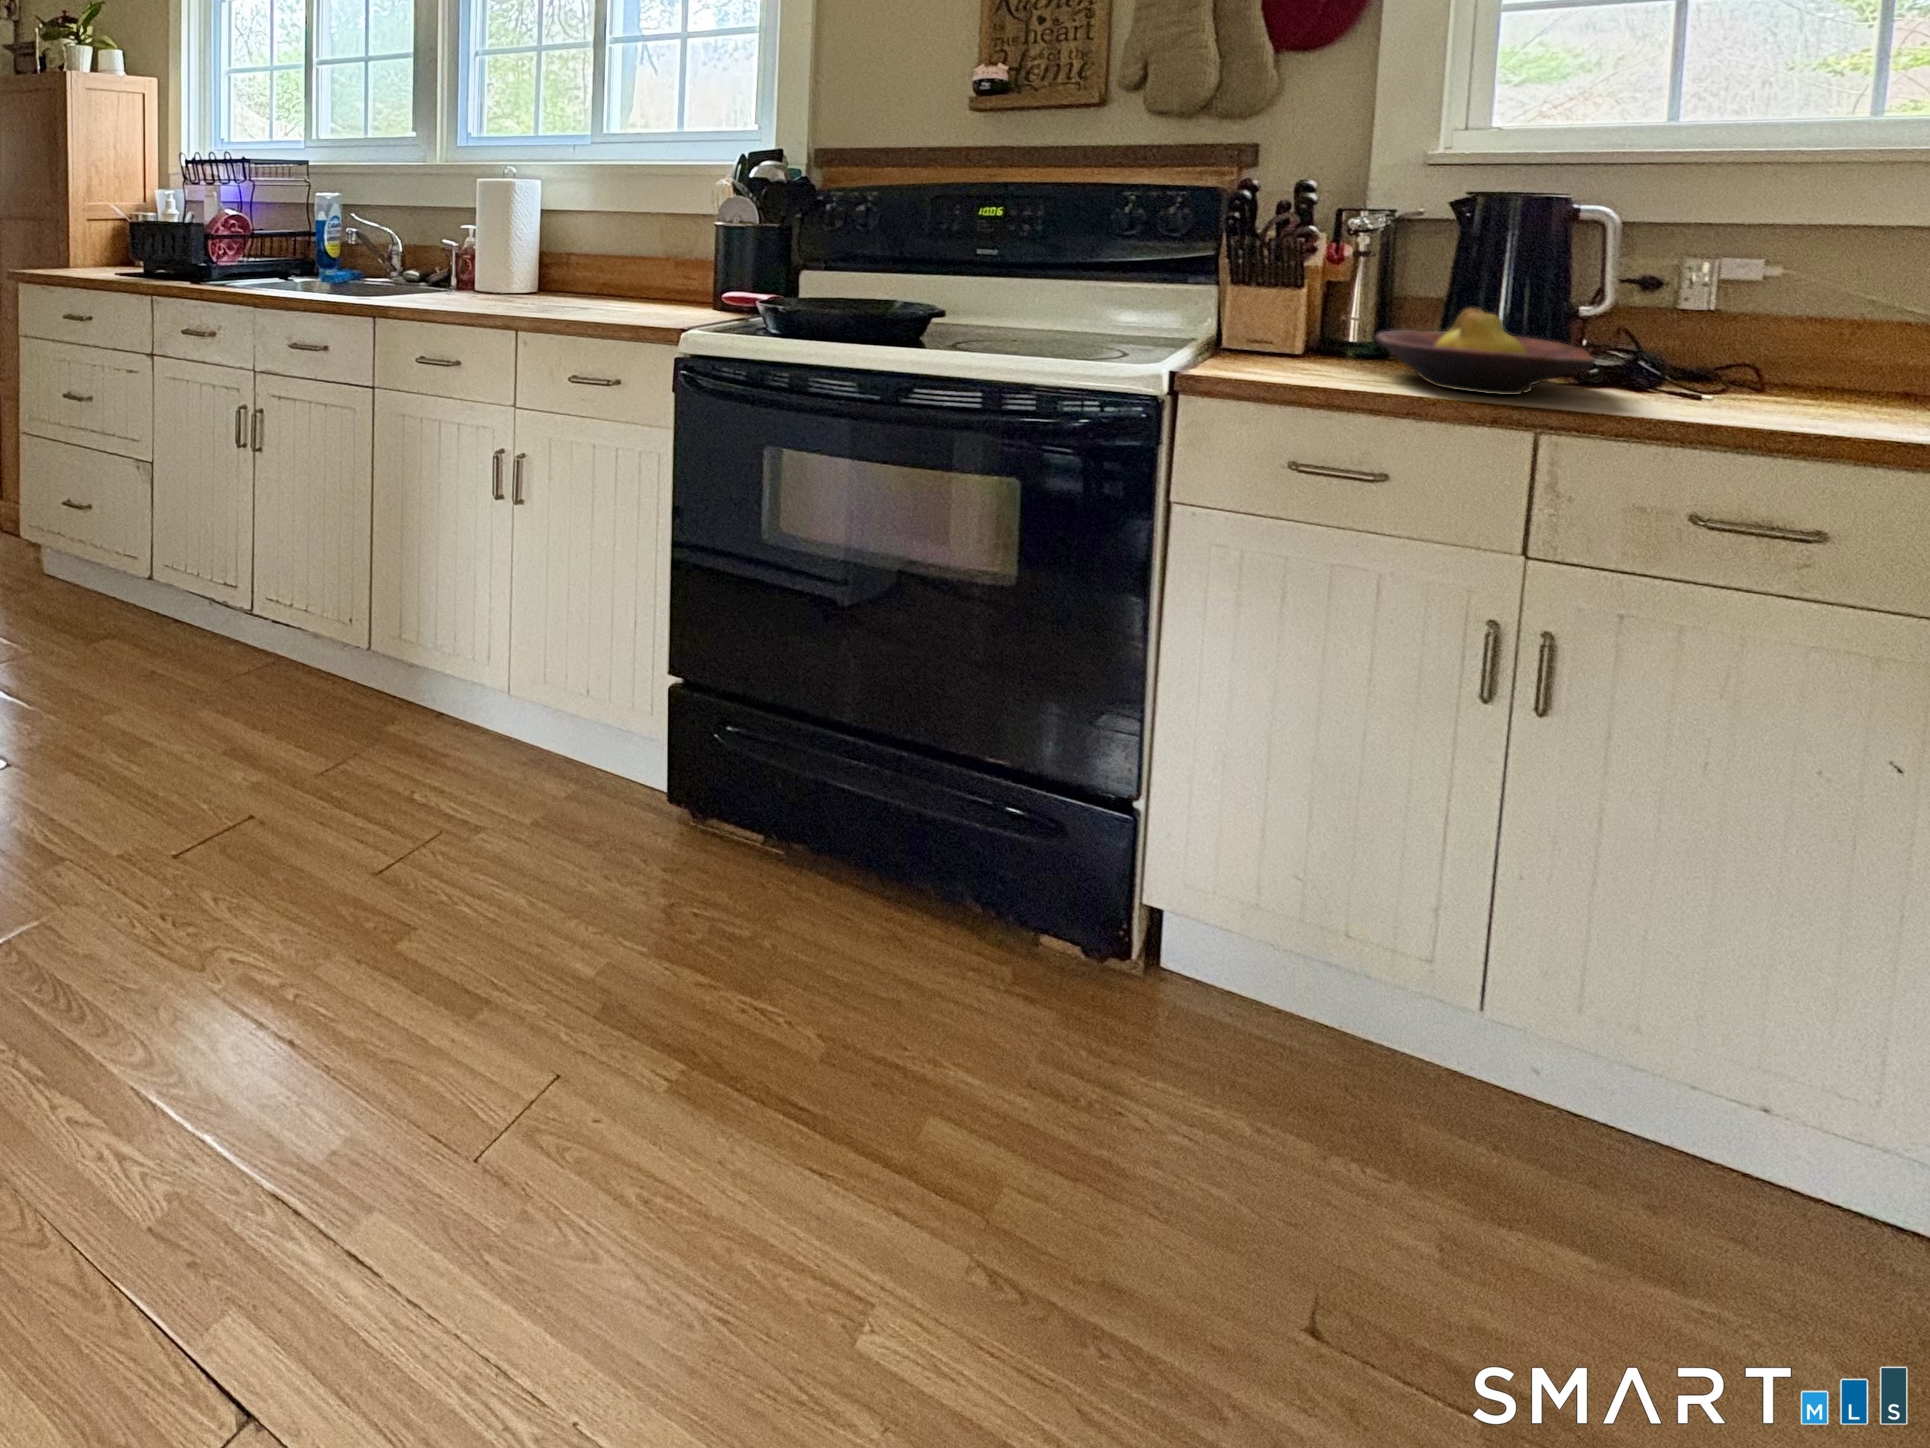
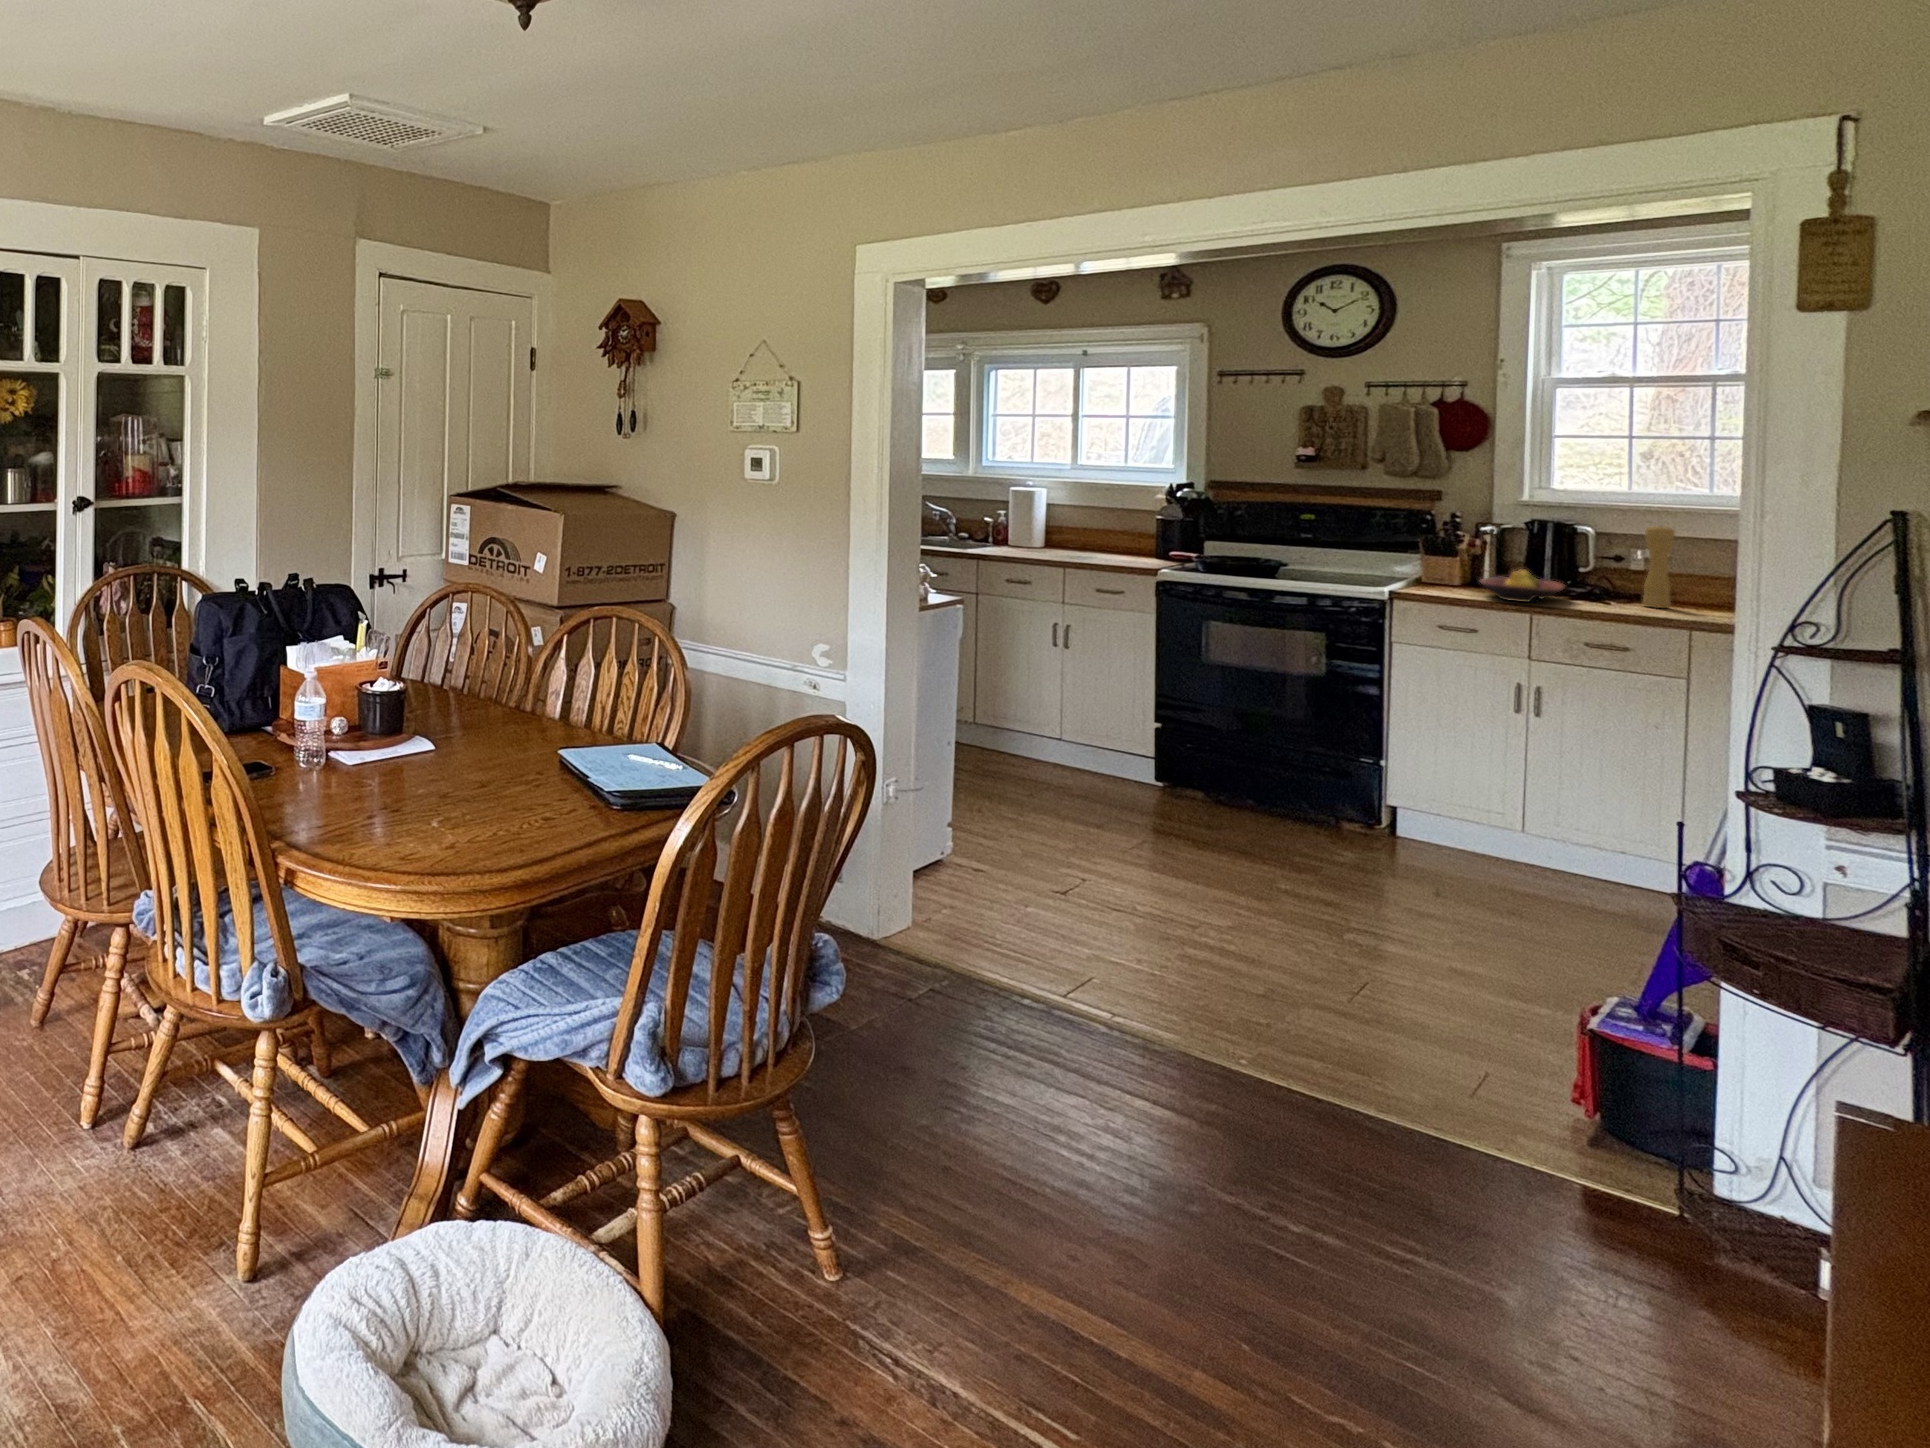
pepper mill: none [1762,184,1869,404] -> present [1643,526,1675,608]

